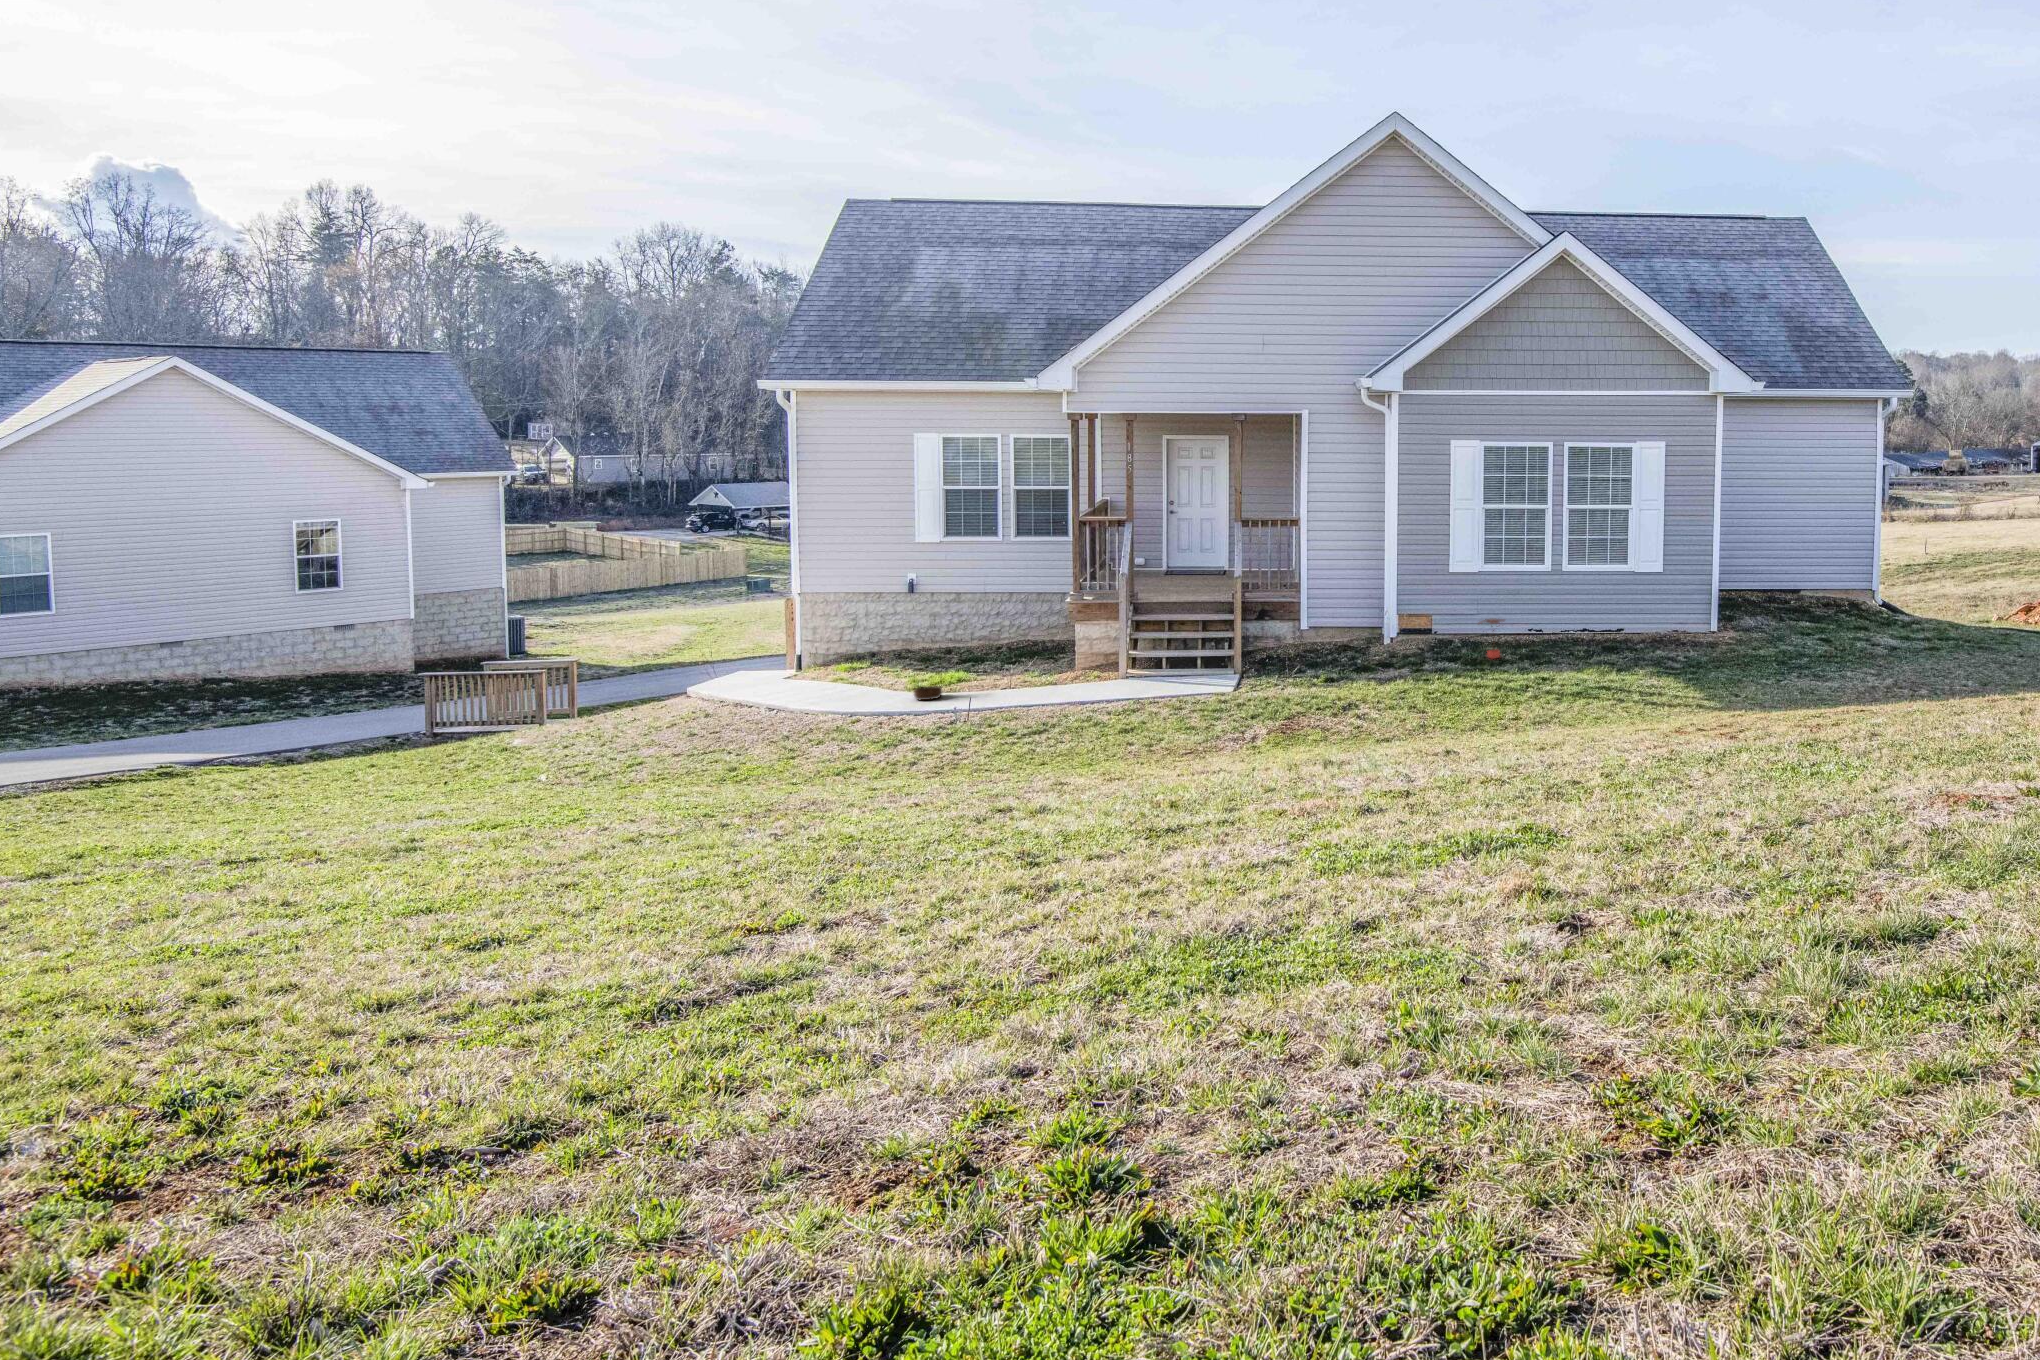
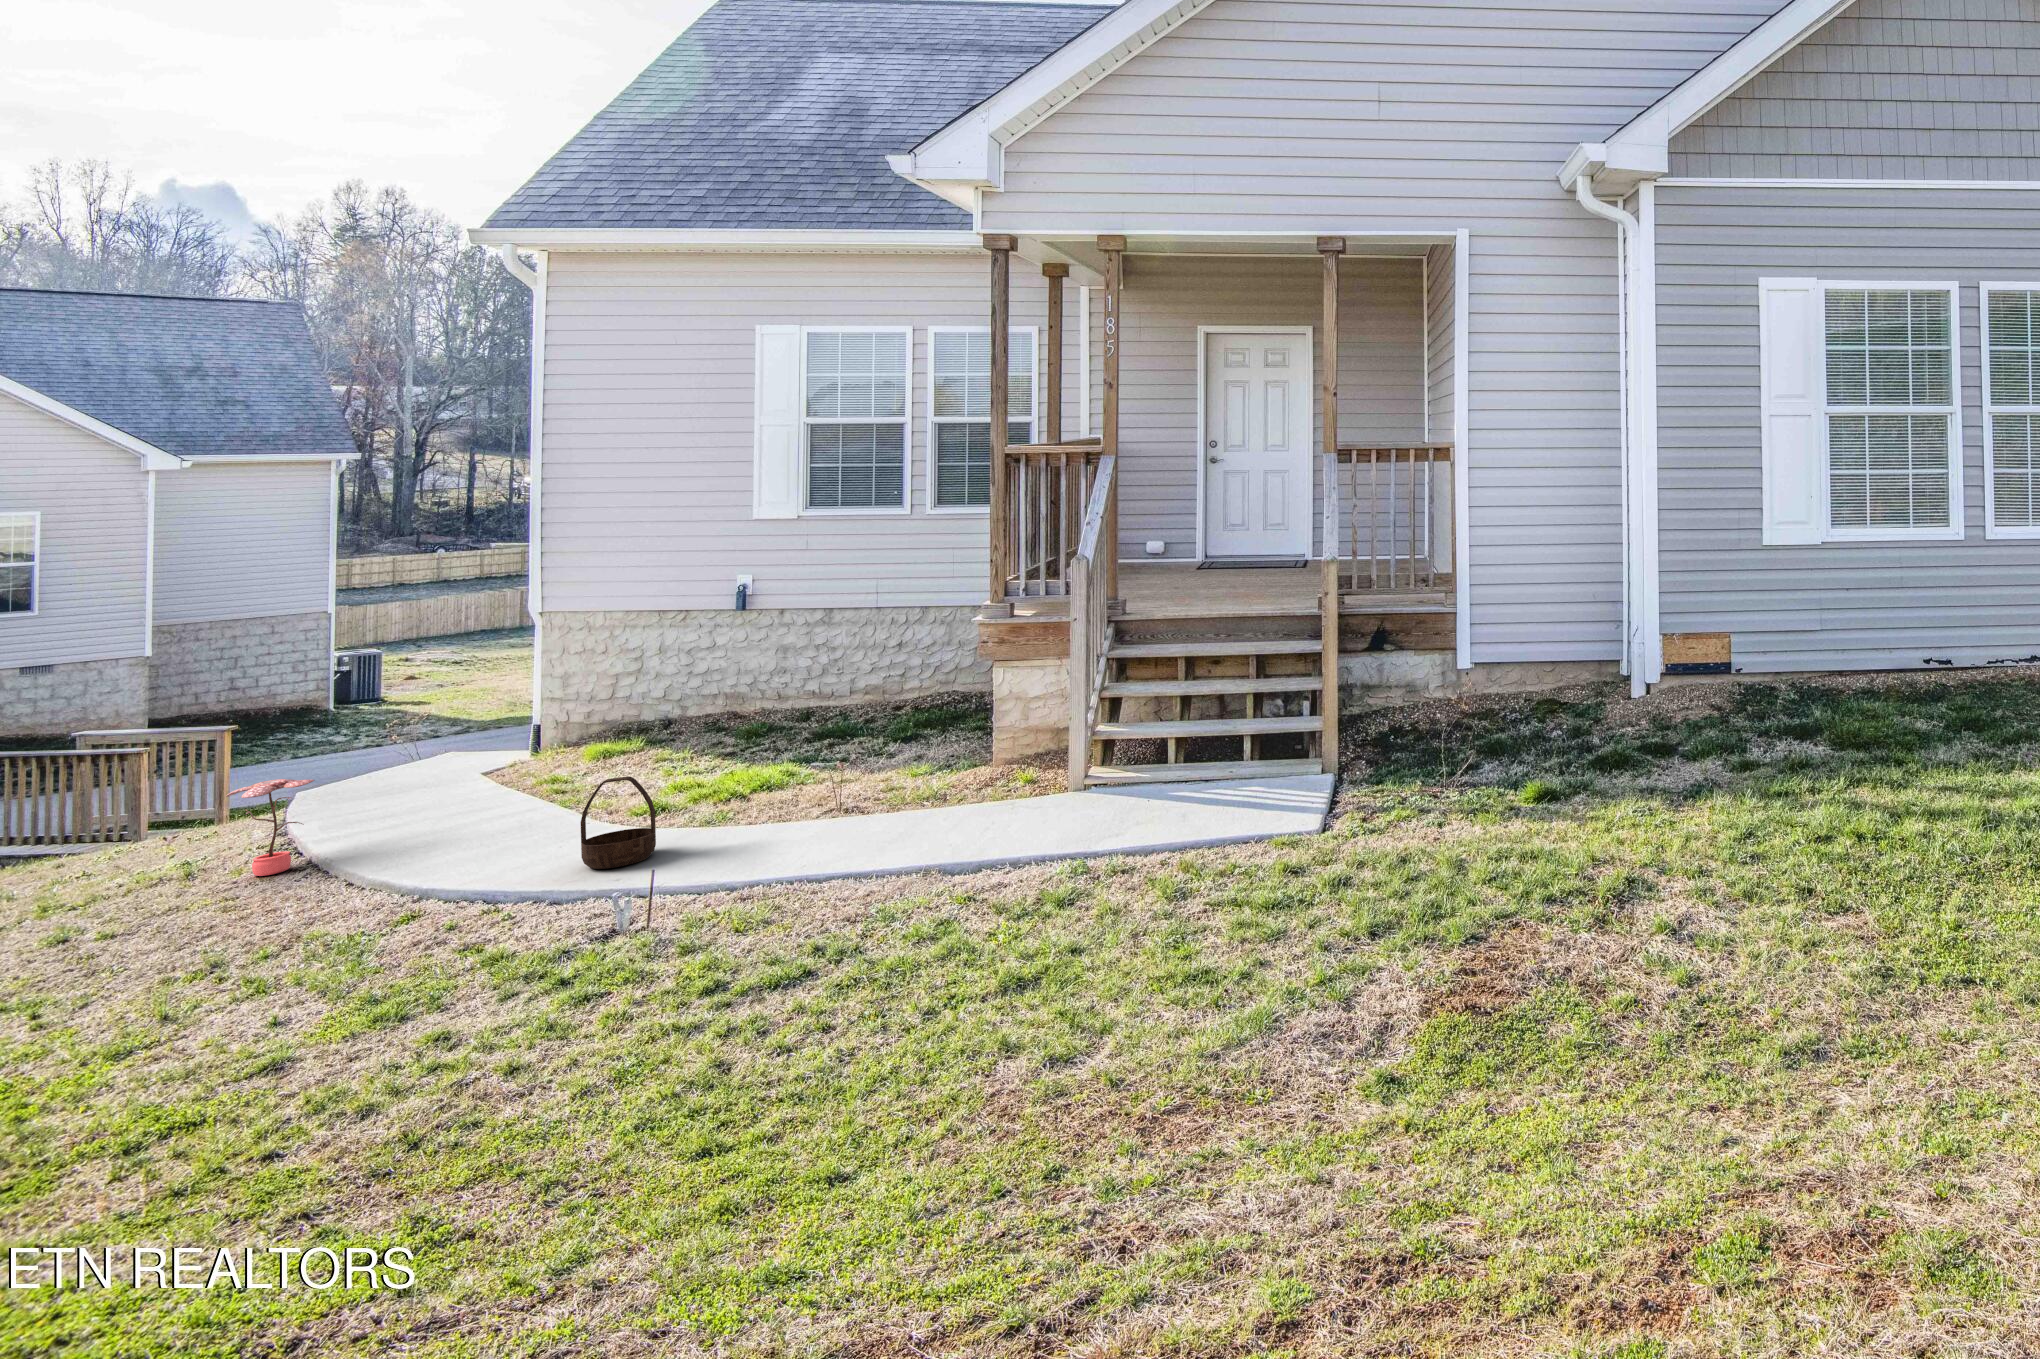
potted plant: present [1480,618,1504,659] -> present [226,779,314,876]

